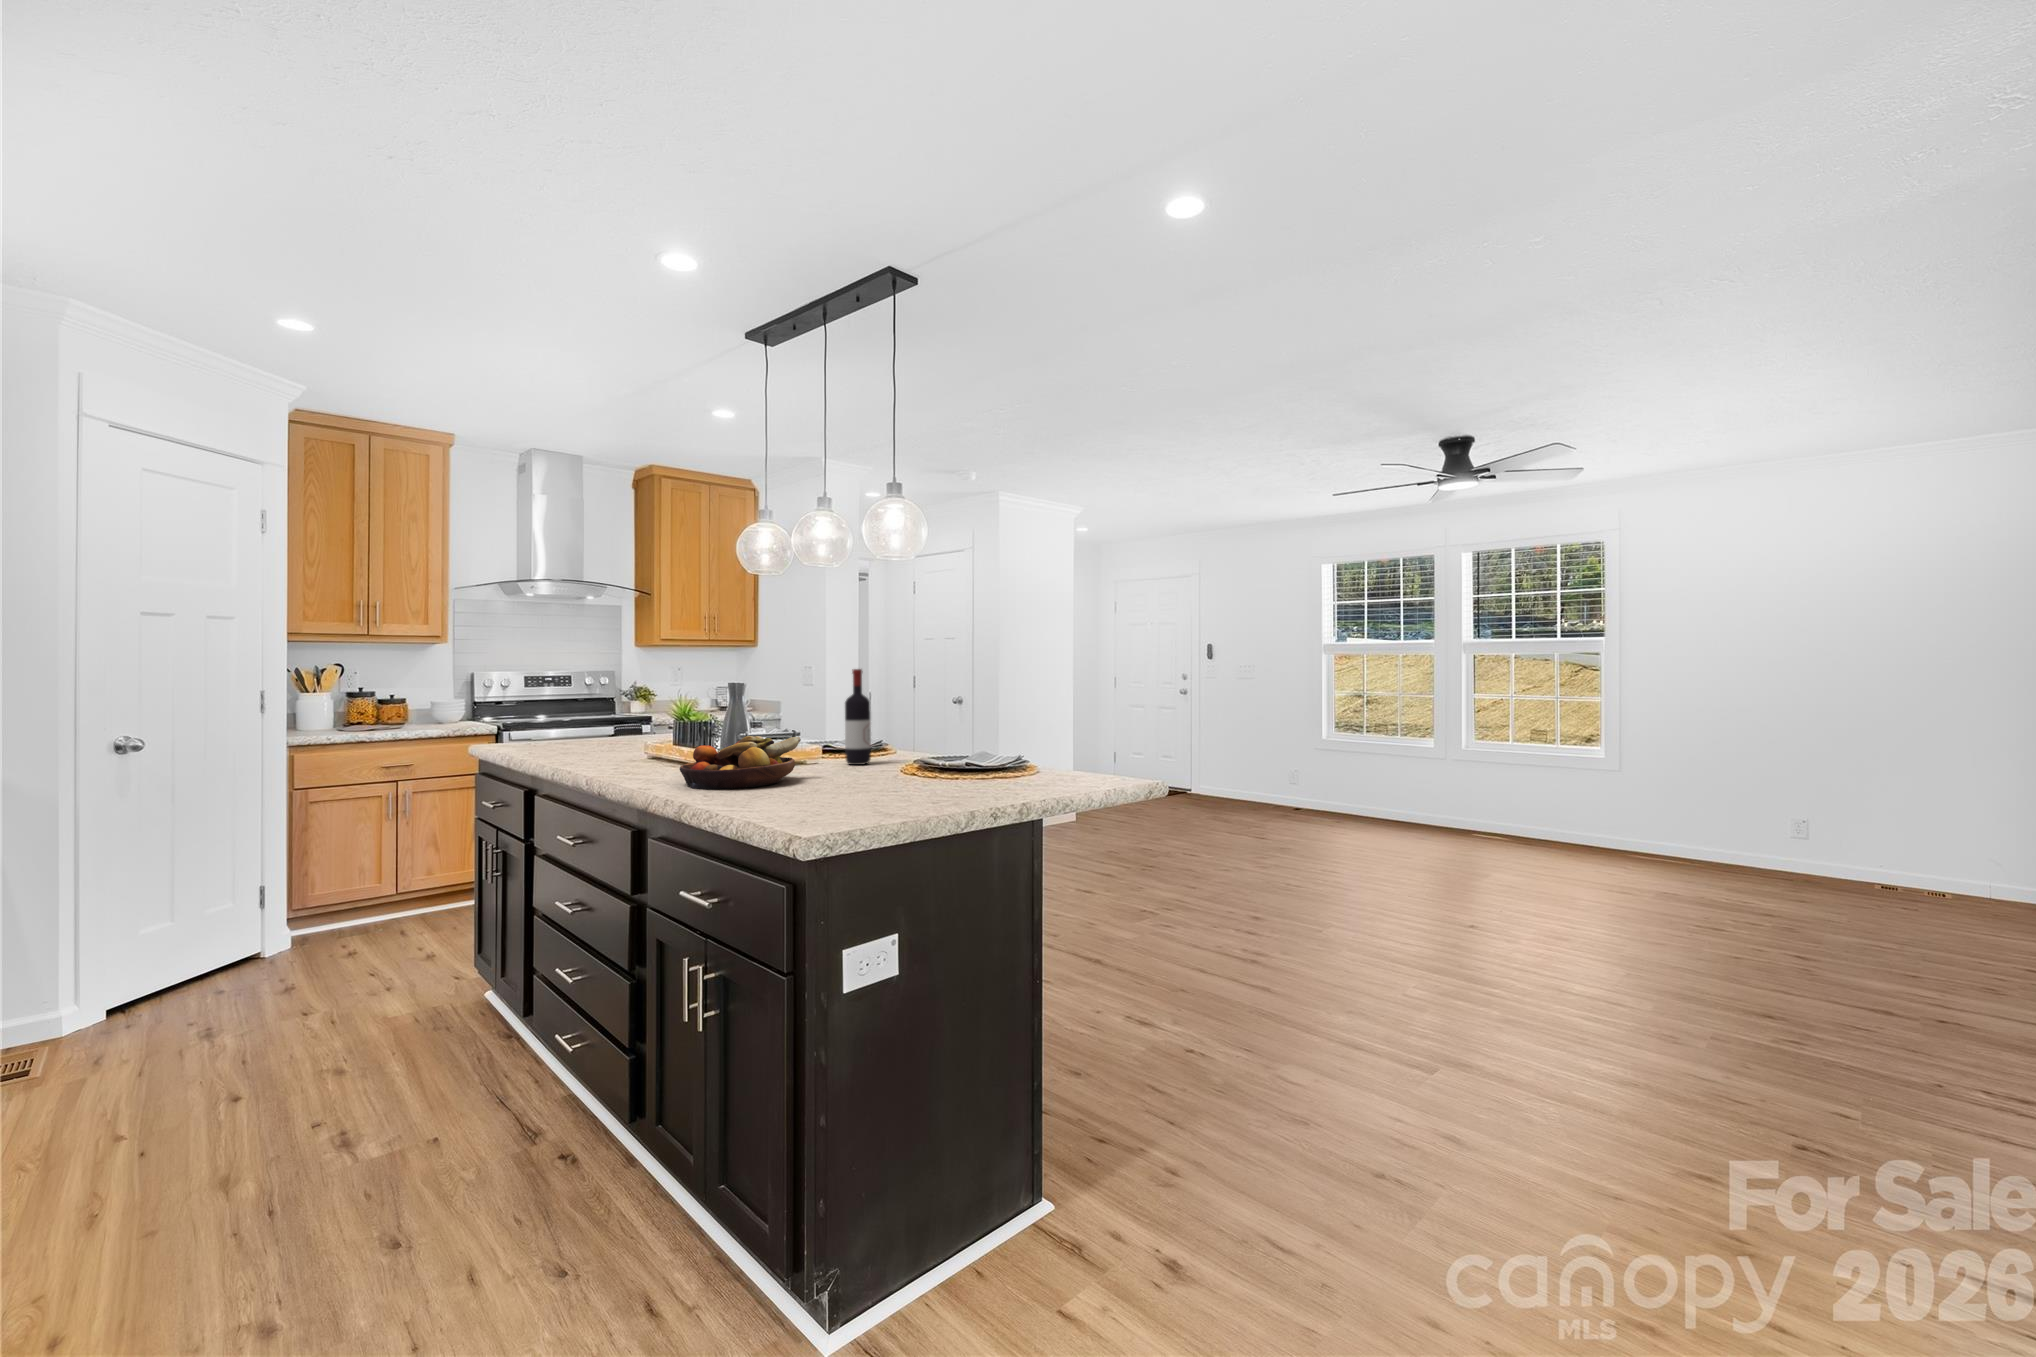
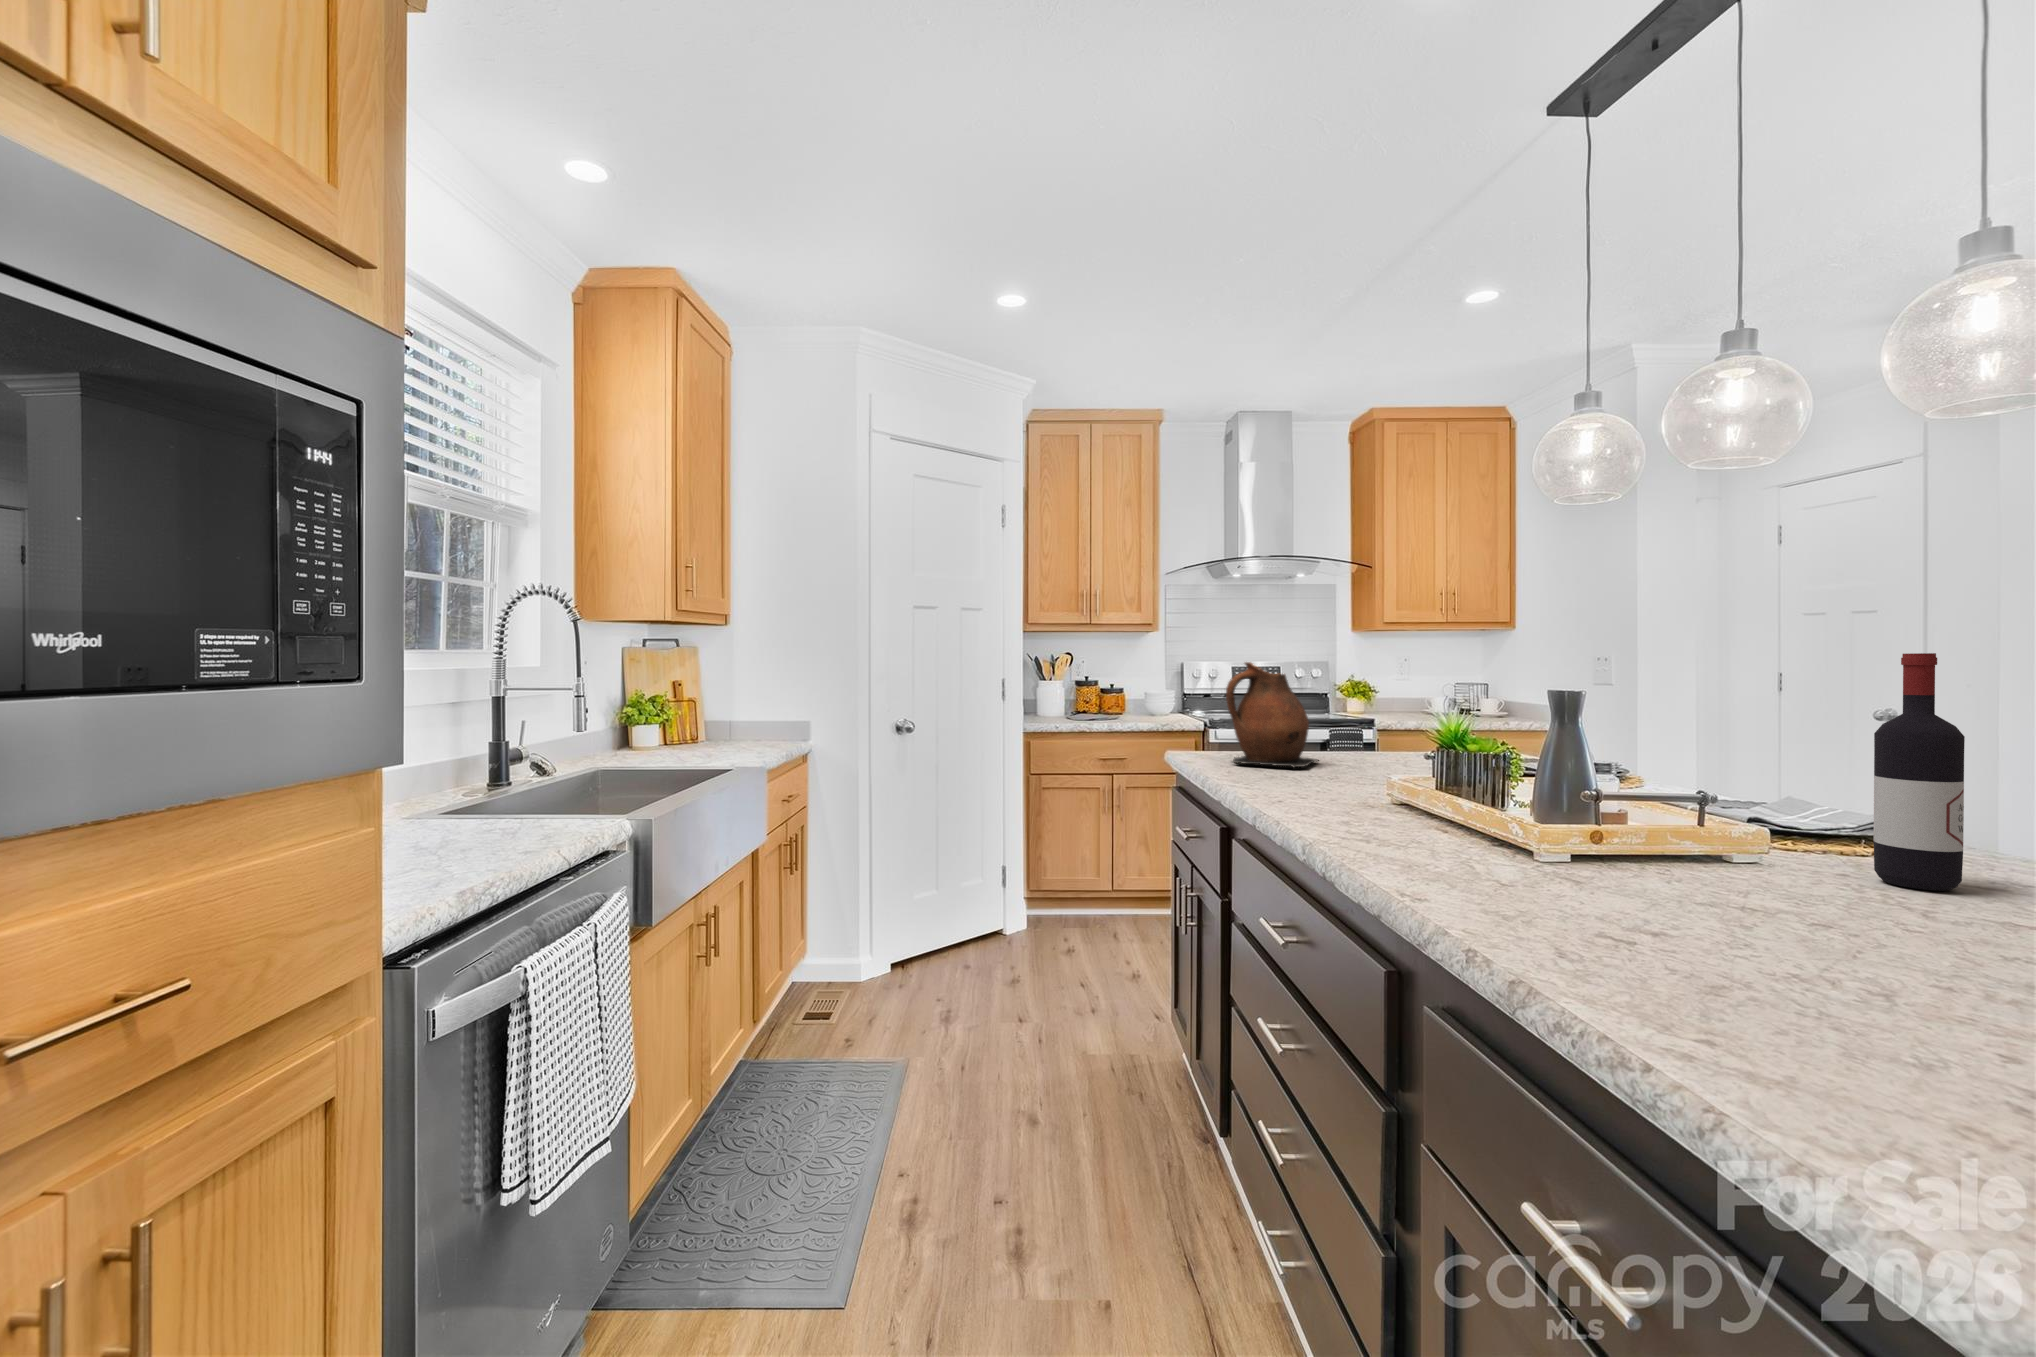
ceramic pitcher: none [530,673,604,748] -> present [1226,662,1319,768]
fruit bowl: present [680,736,801,789] -> none [1486,813,1808,952]

